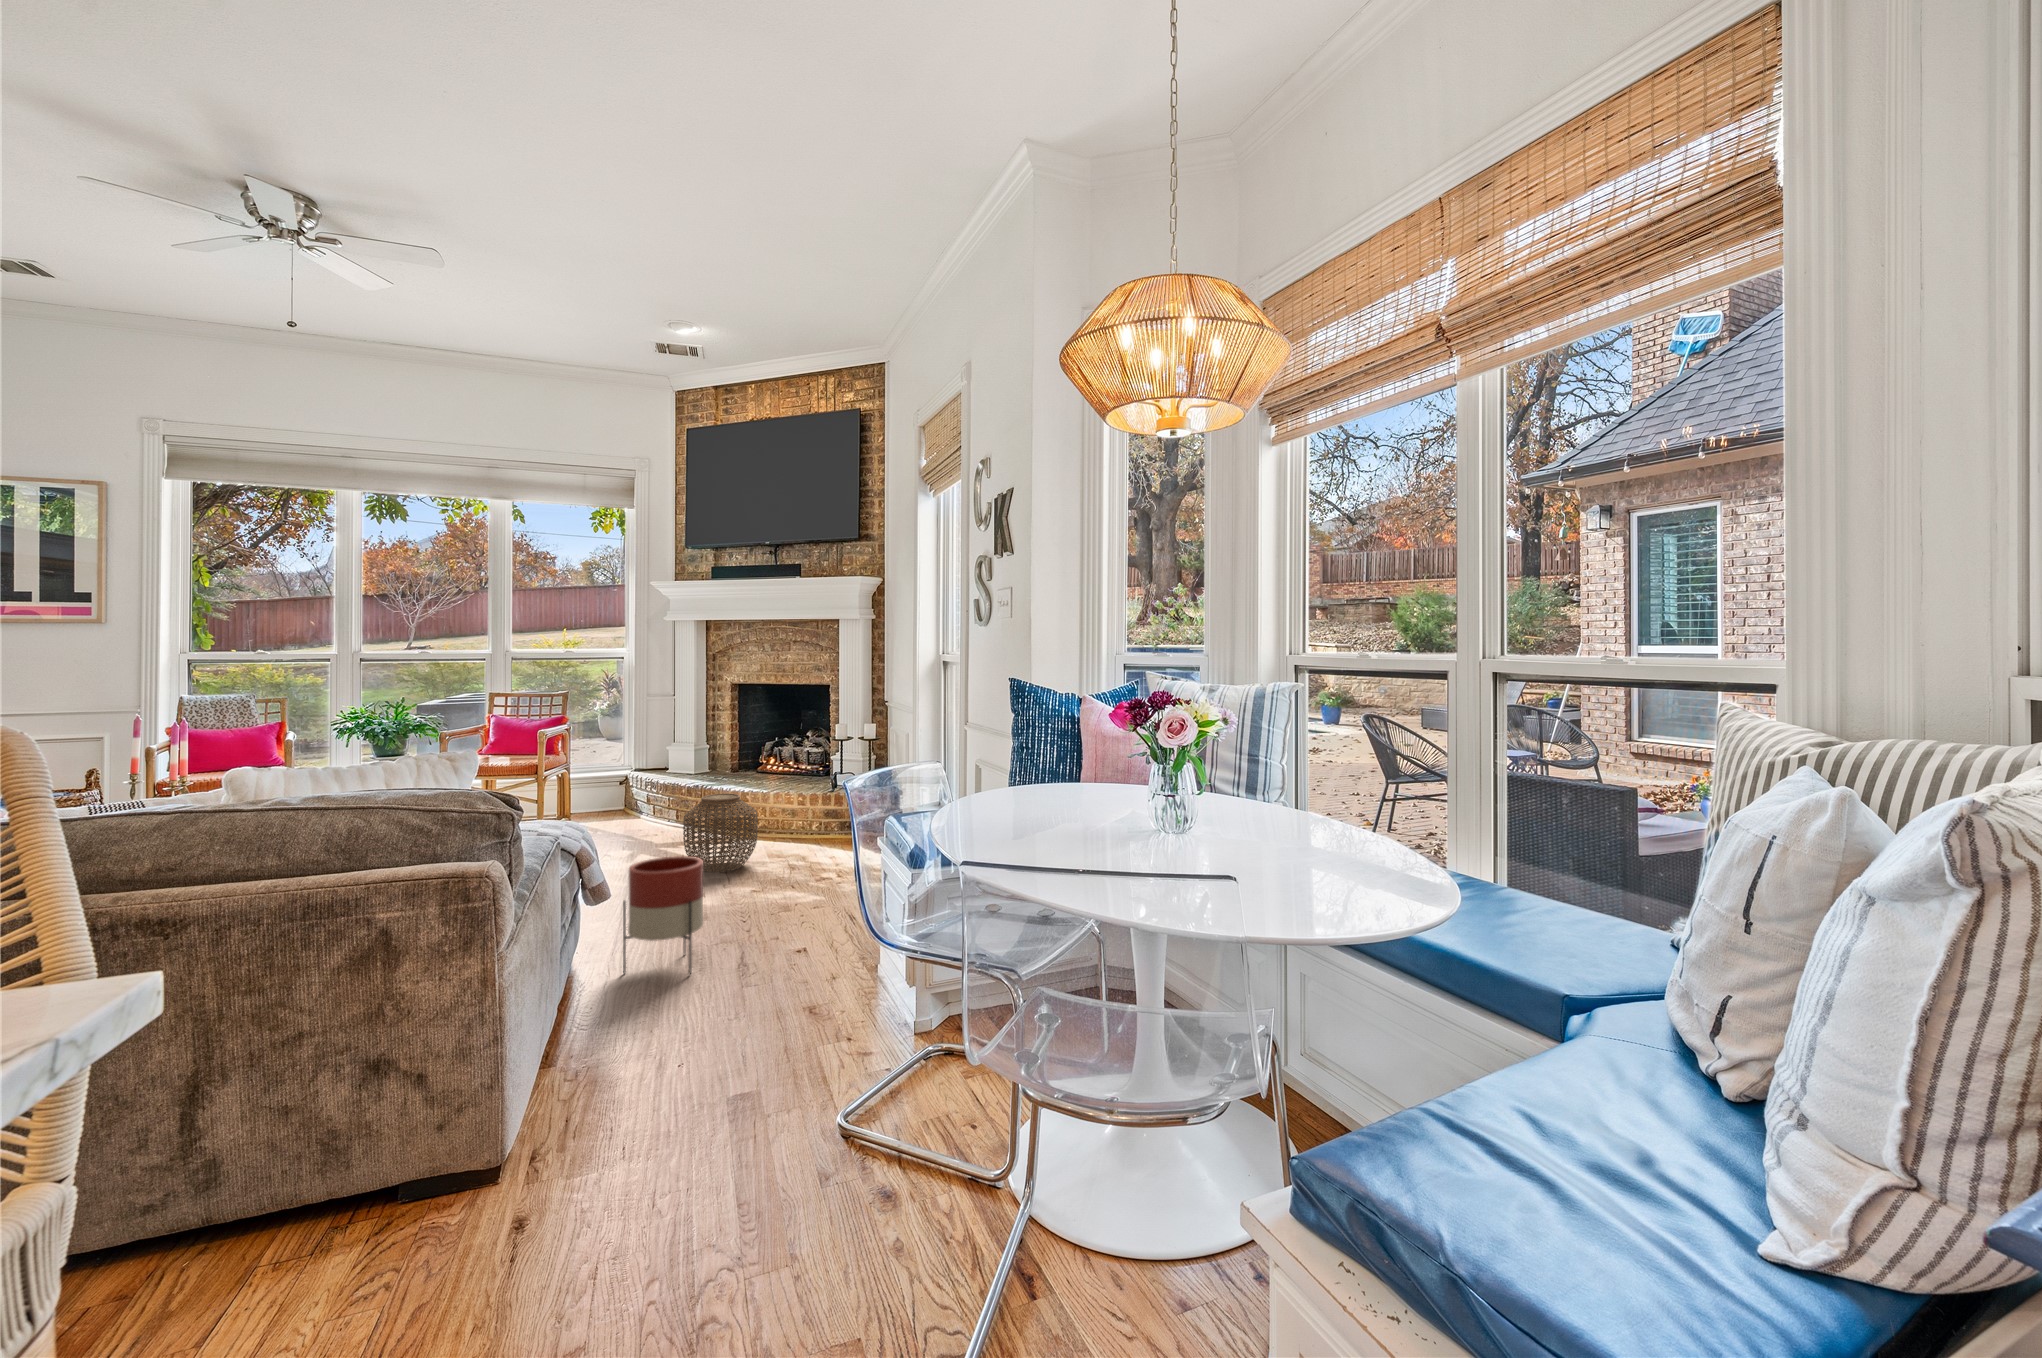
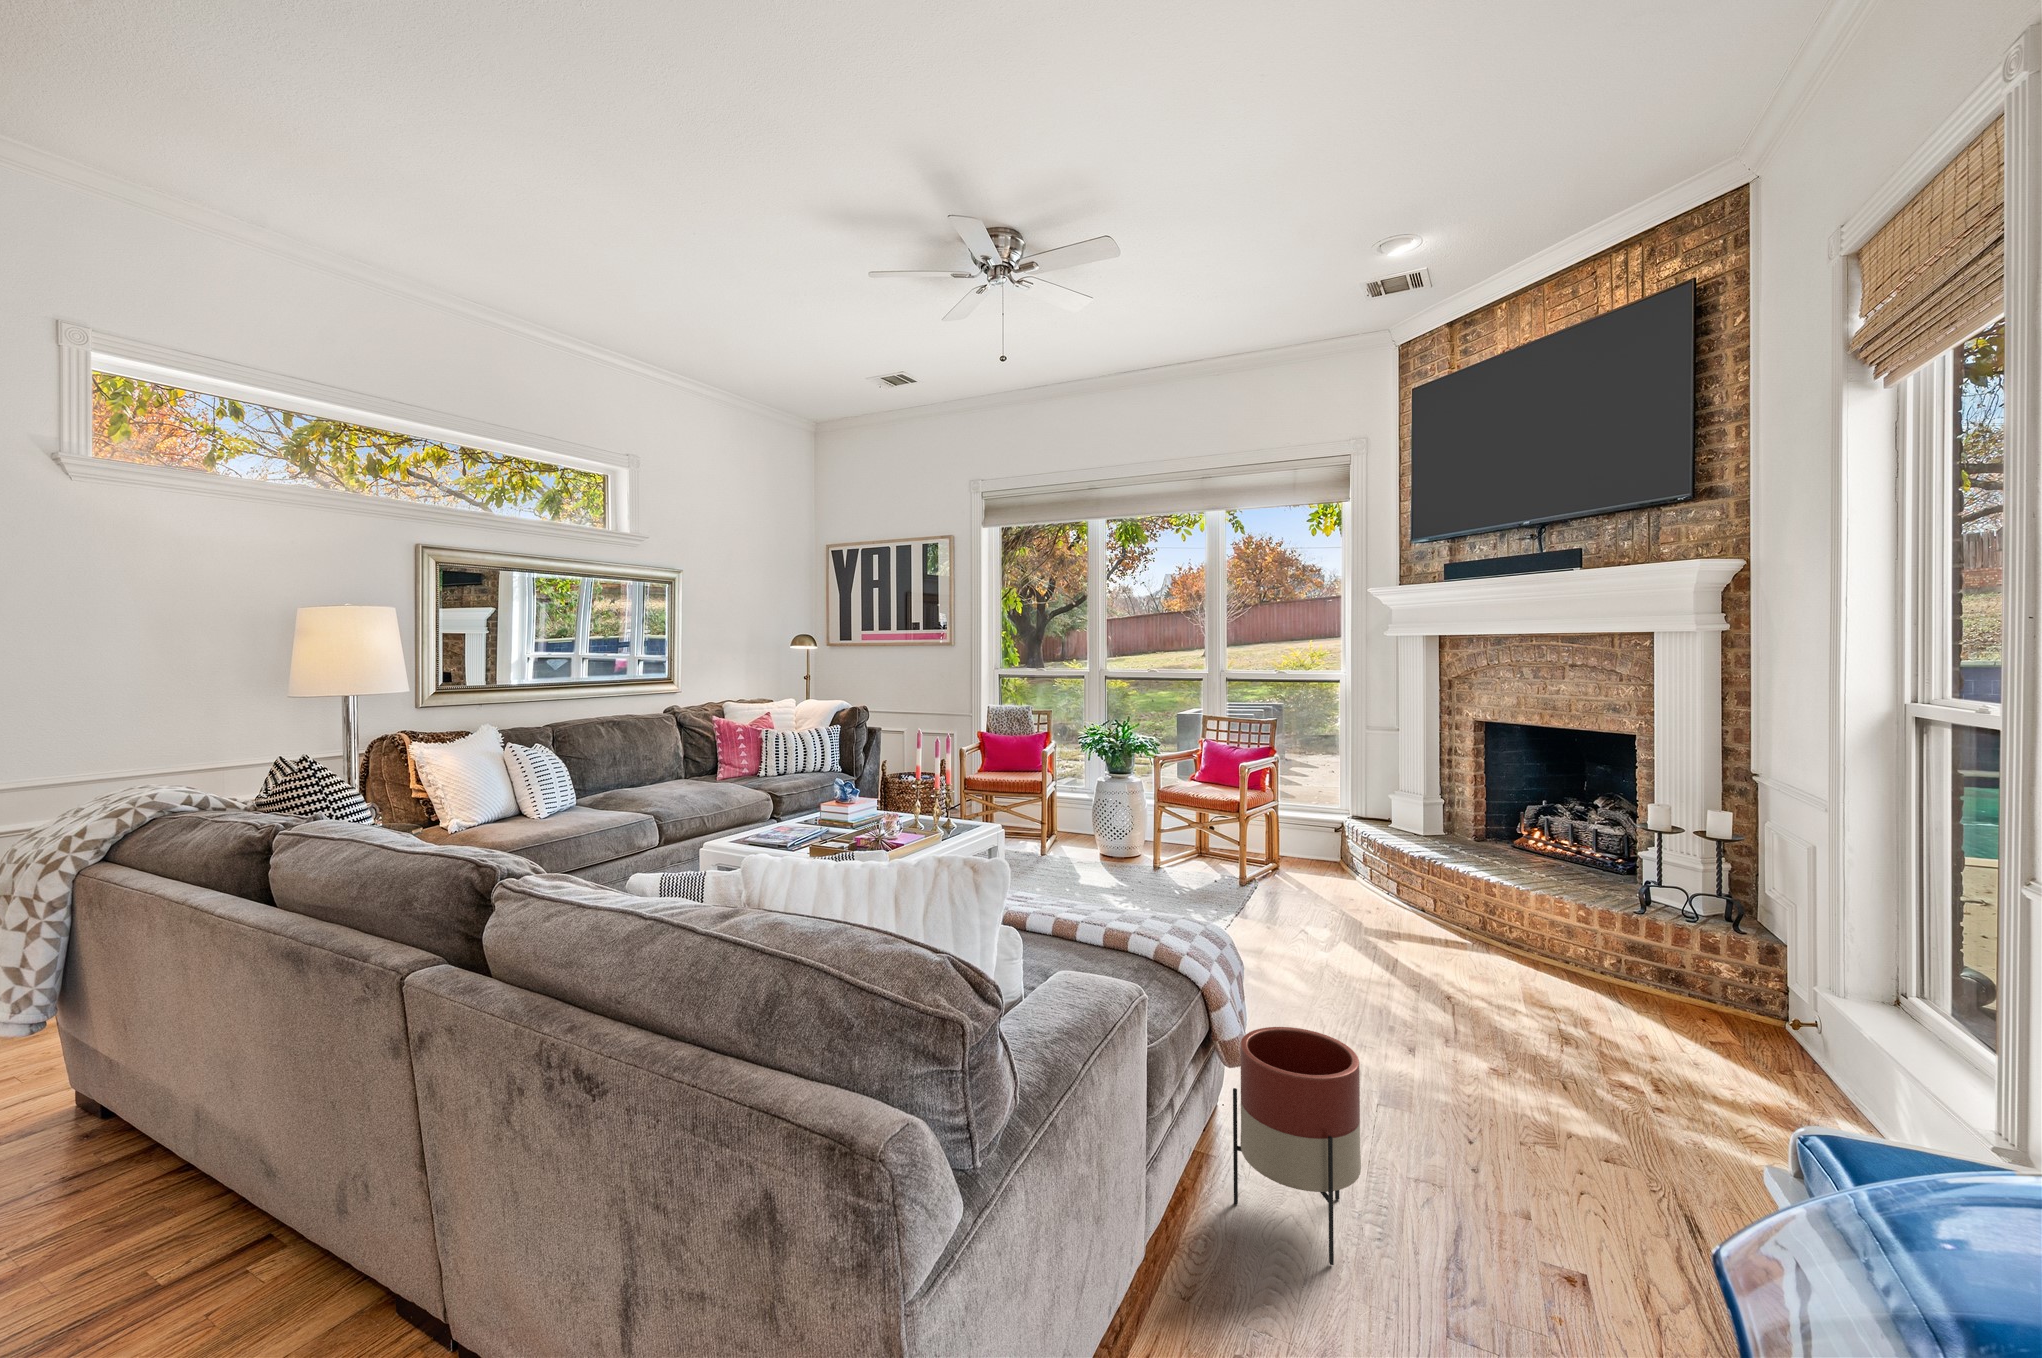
woven basket: present [683,793,758,872] -> none [1384,891,1500,1015]

